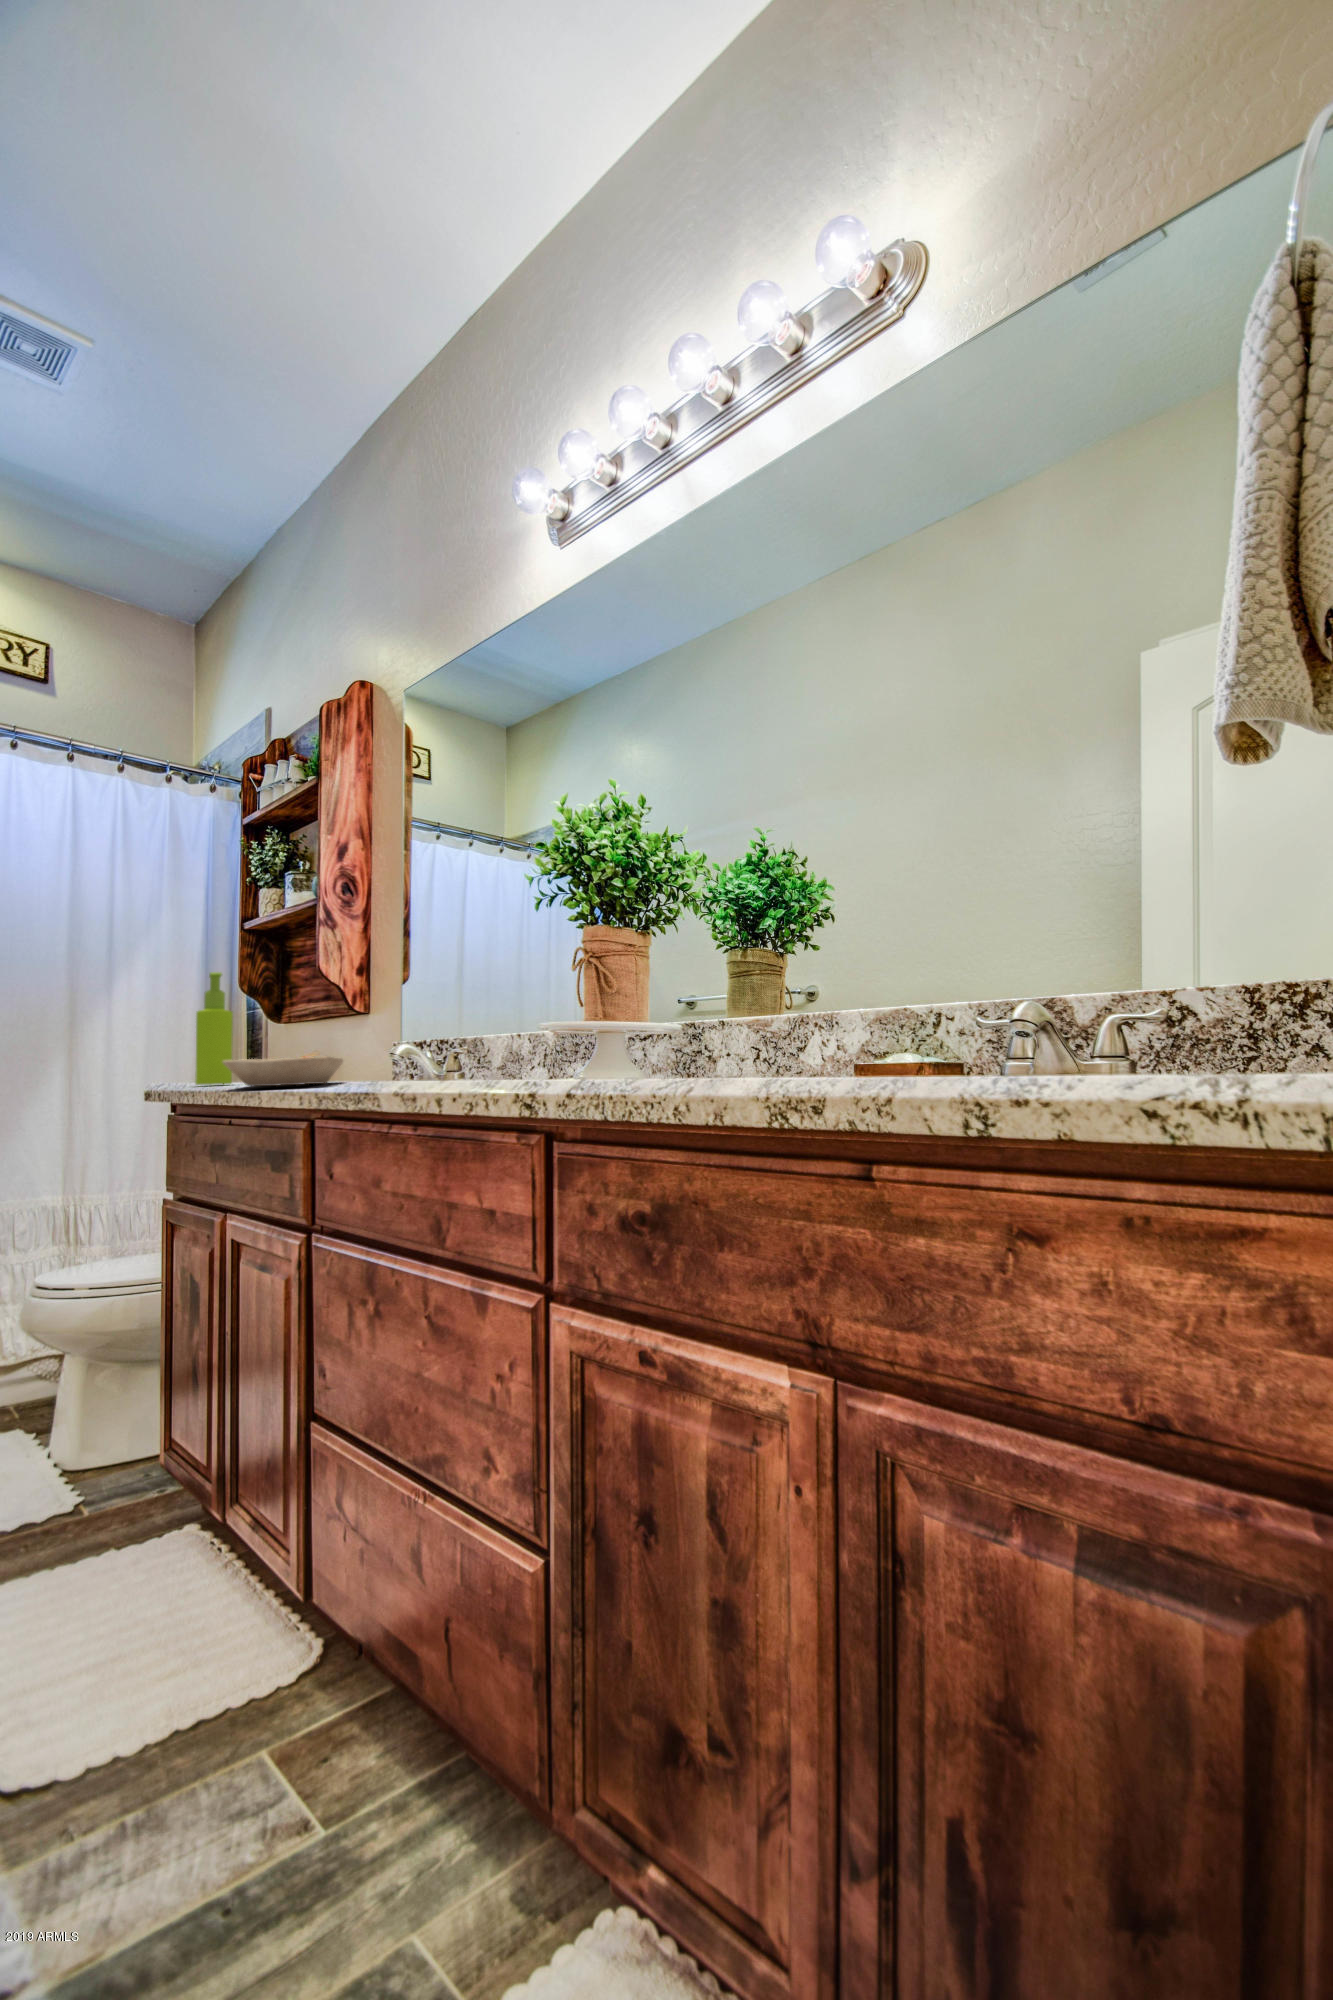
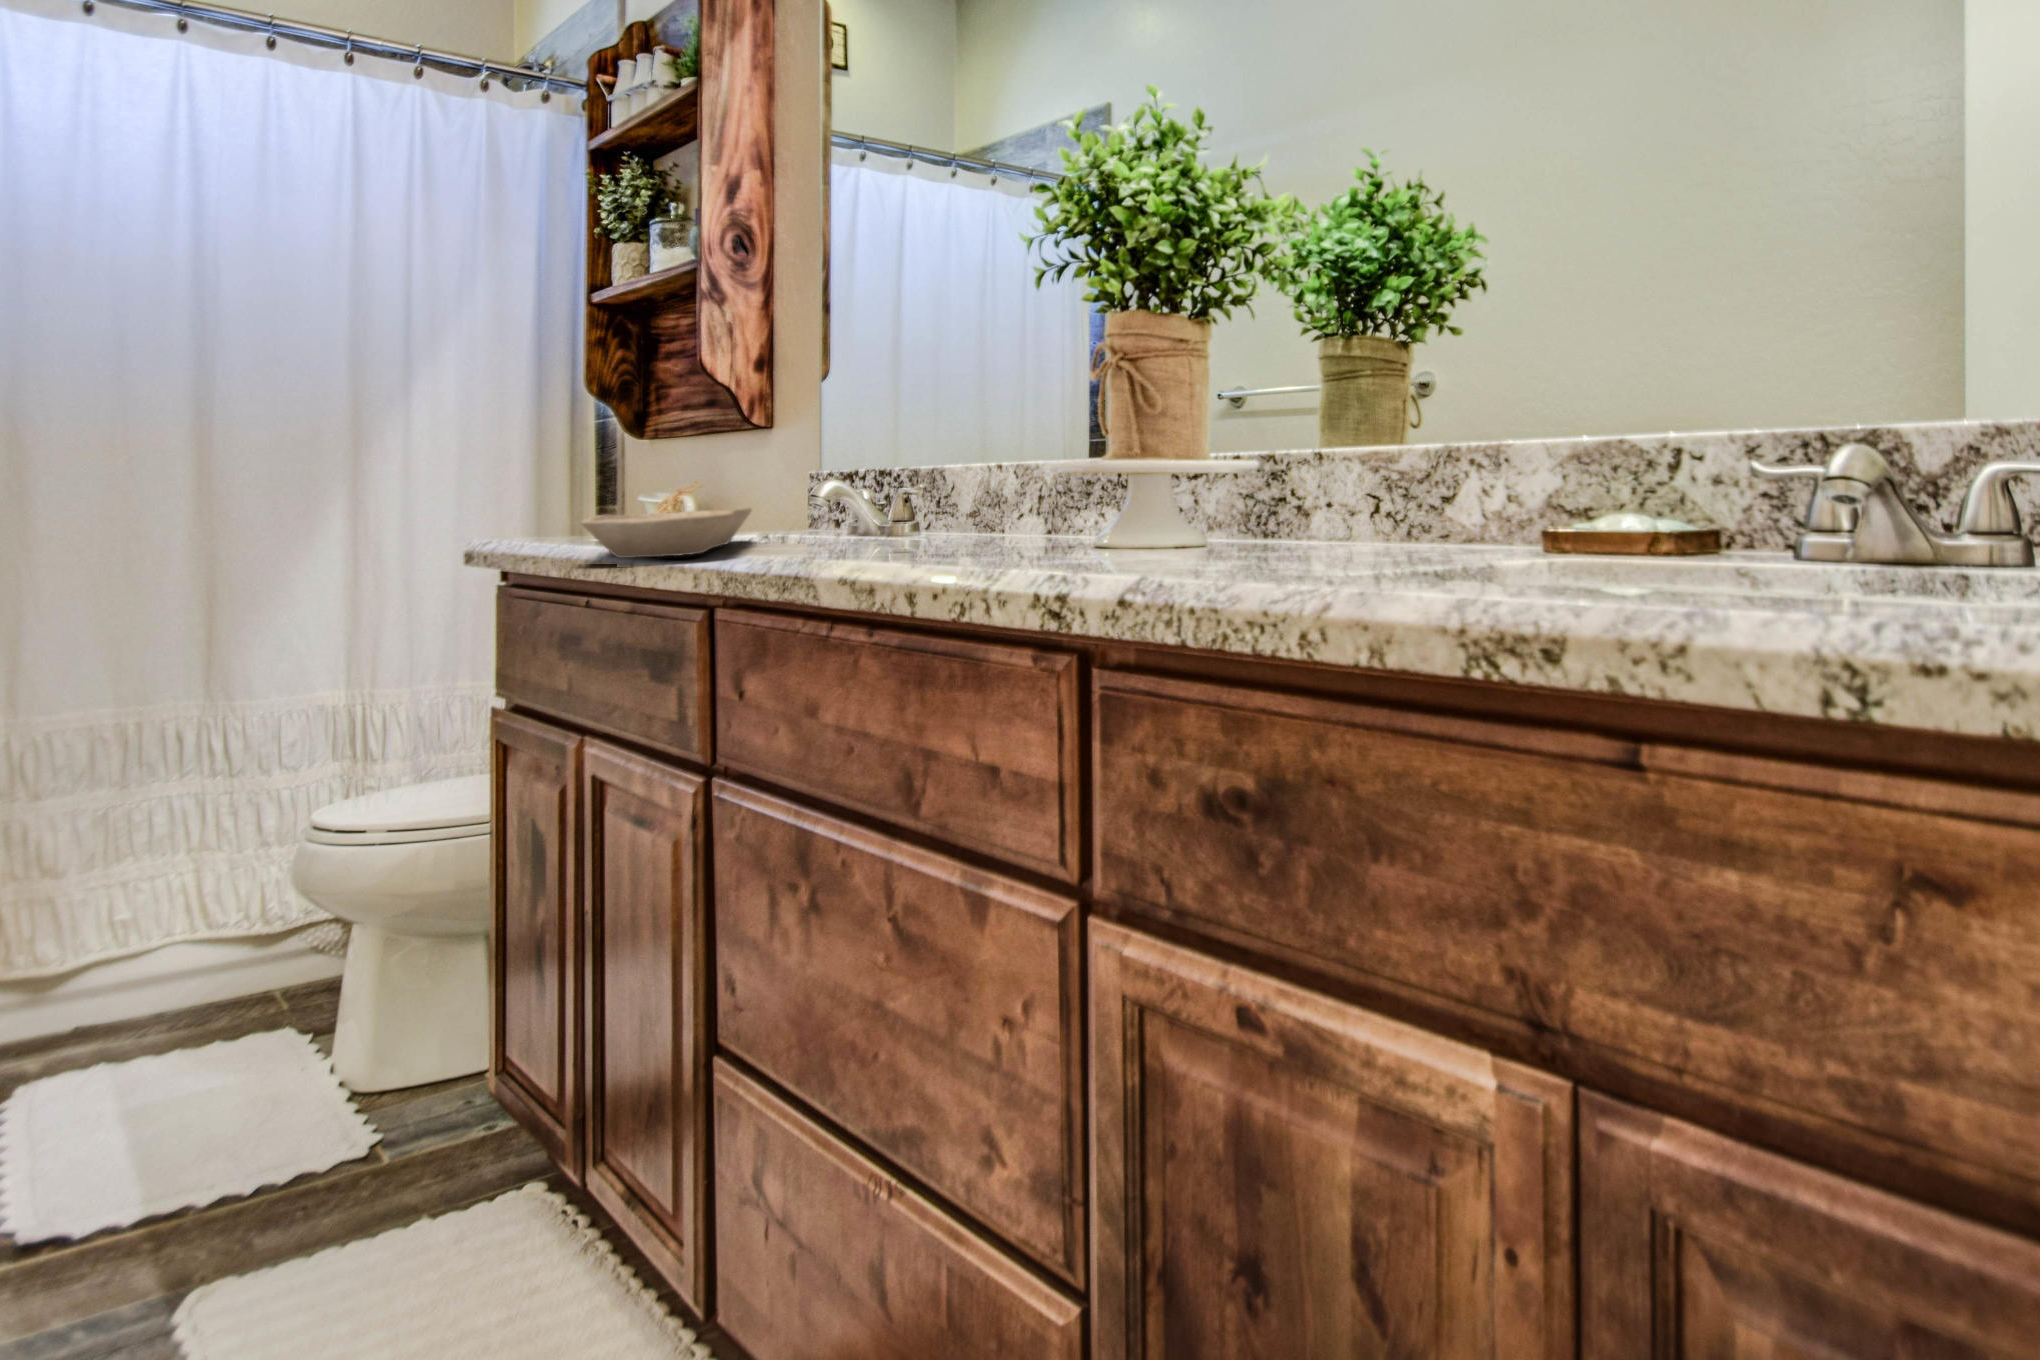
soap dispenser: present [195,972,233,1085] -> none [535,377,587,543]

